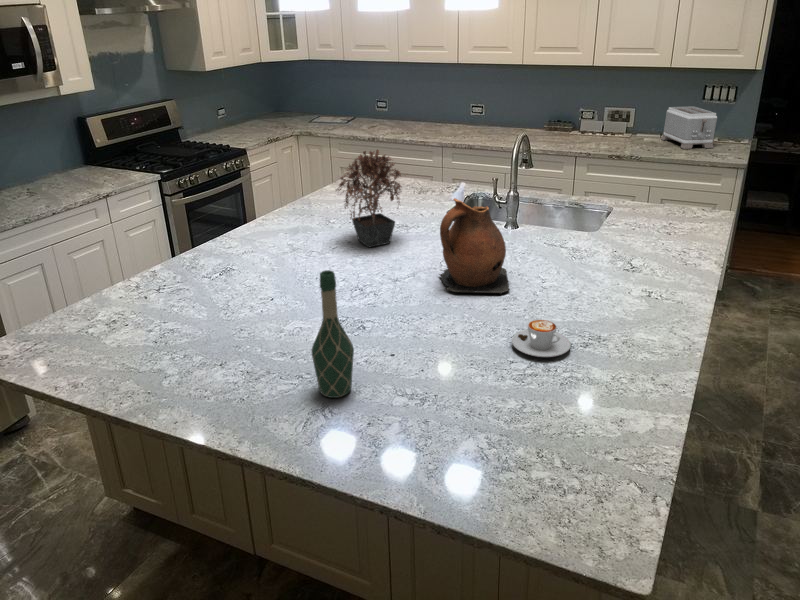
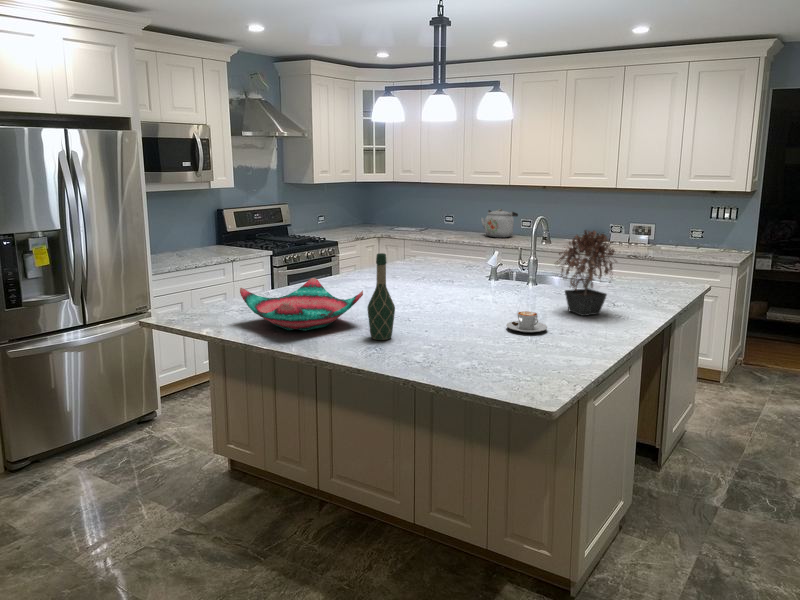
kettle: none [424,93,469,130] -> present [481,209,518,238]
toaster: present [661,106,717,149] -> none [676,223,720,254]
potted plant: present [336,150,401,247] -> present [557,230,617,316]
ceramic pitcher: present [439,199,509,294] -> none [465,240,516,309]
decorative bowl: none [106,278,300,383] -> present [240,278,363,331]

